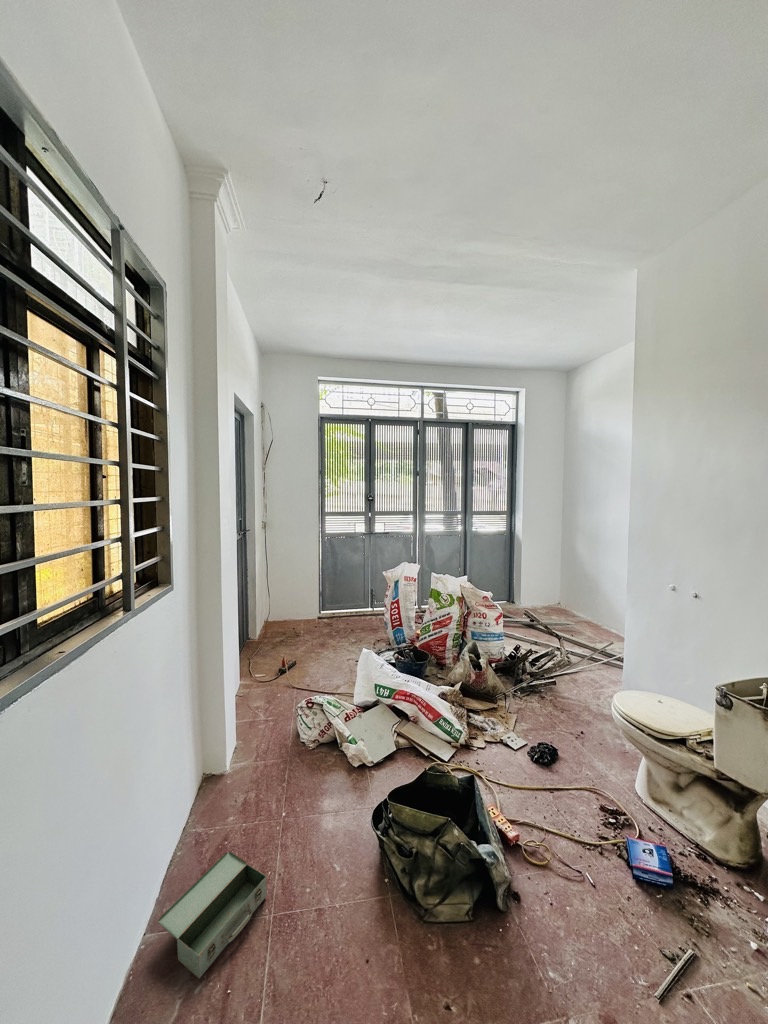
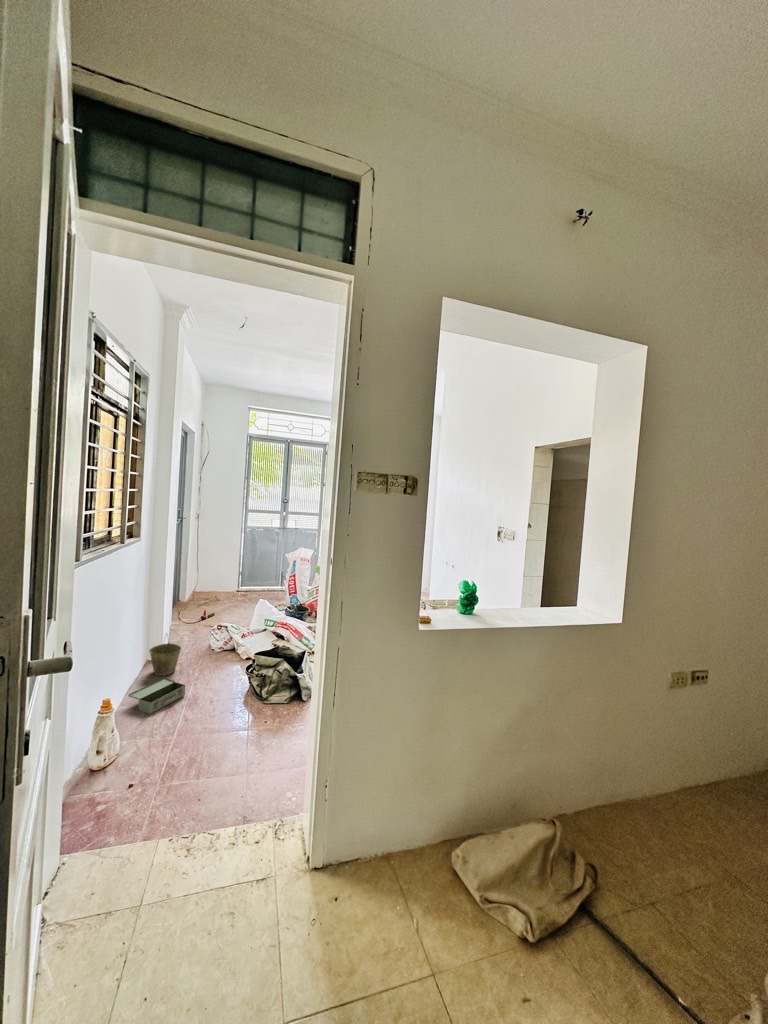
bucket: none [202,743,255,823] -> present [149,642,181,676]

